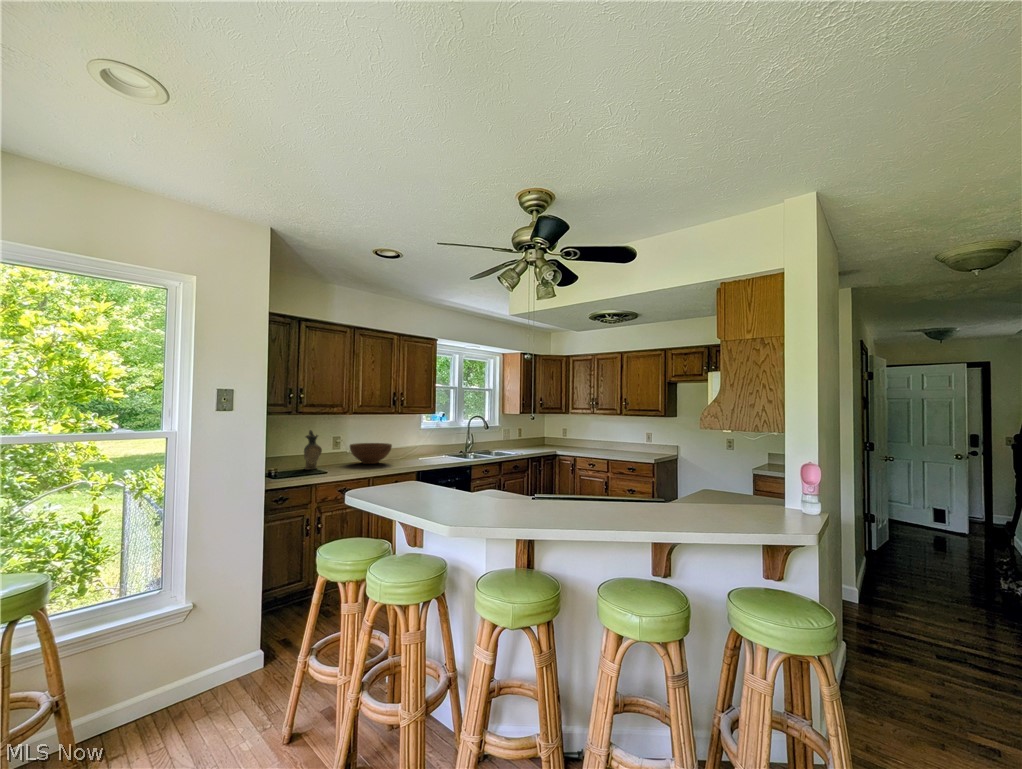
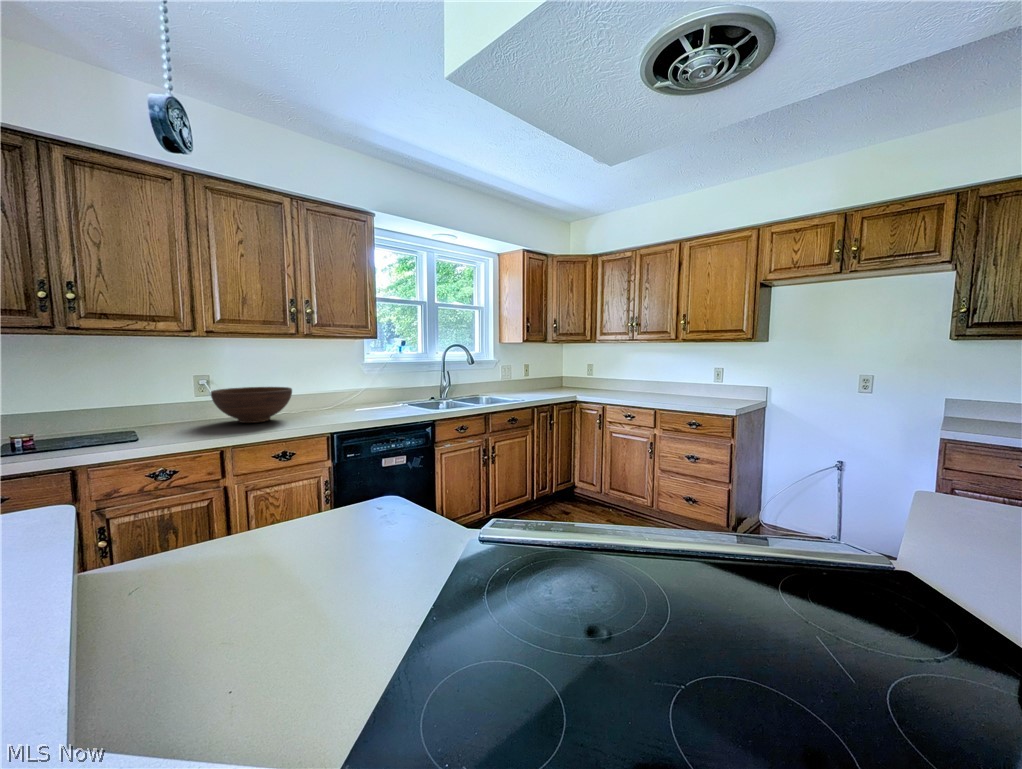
ceramic pitcher: present [304,430,322,469] -> none [90,364,131,438]

